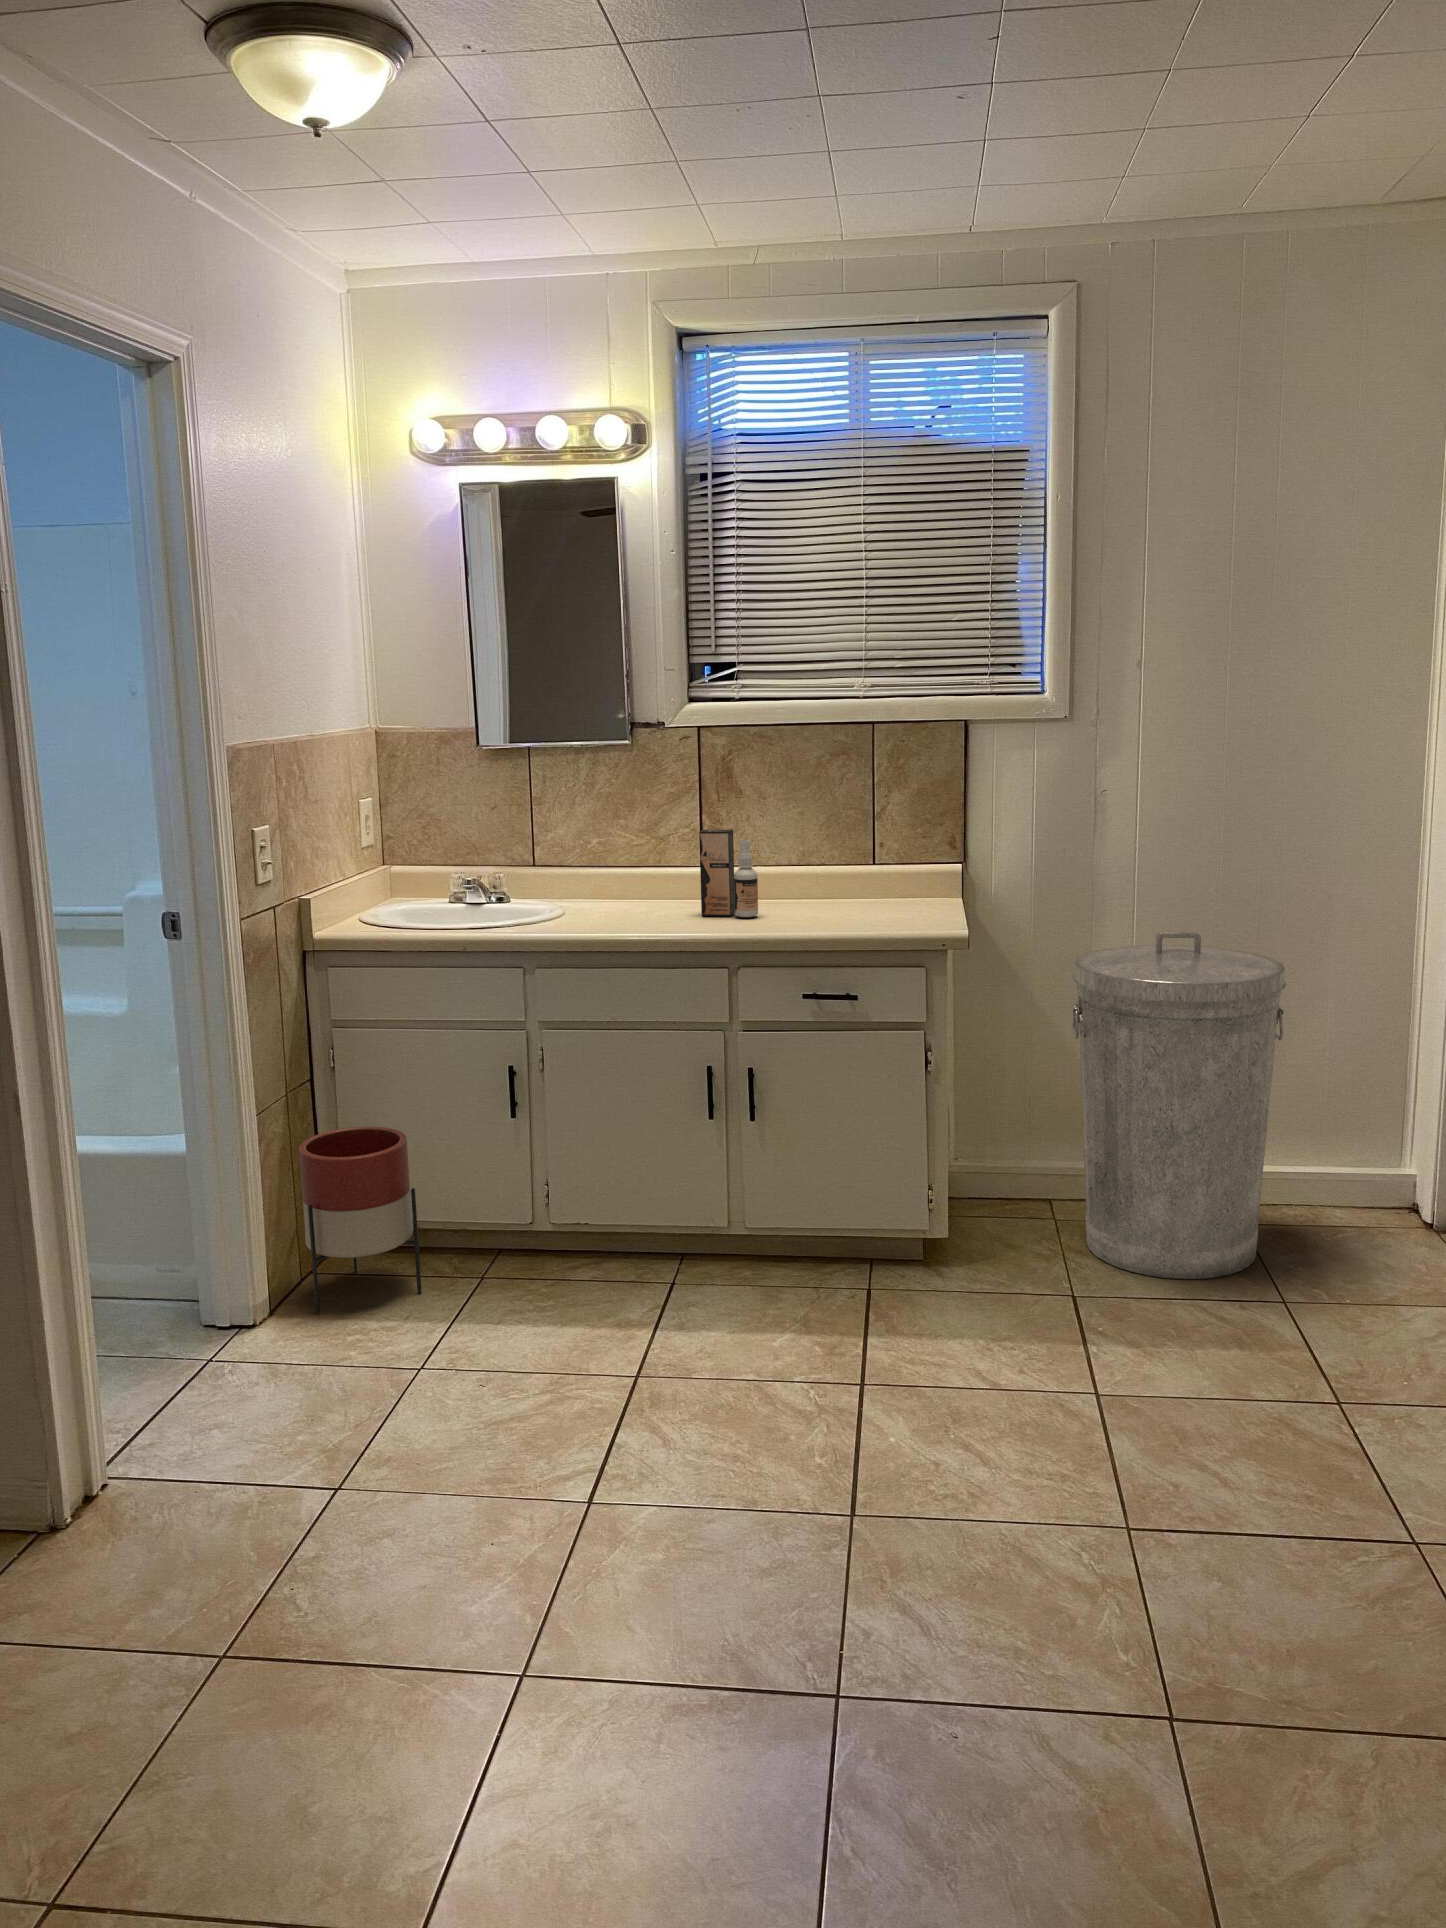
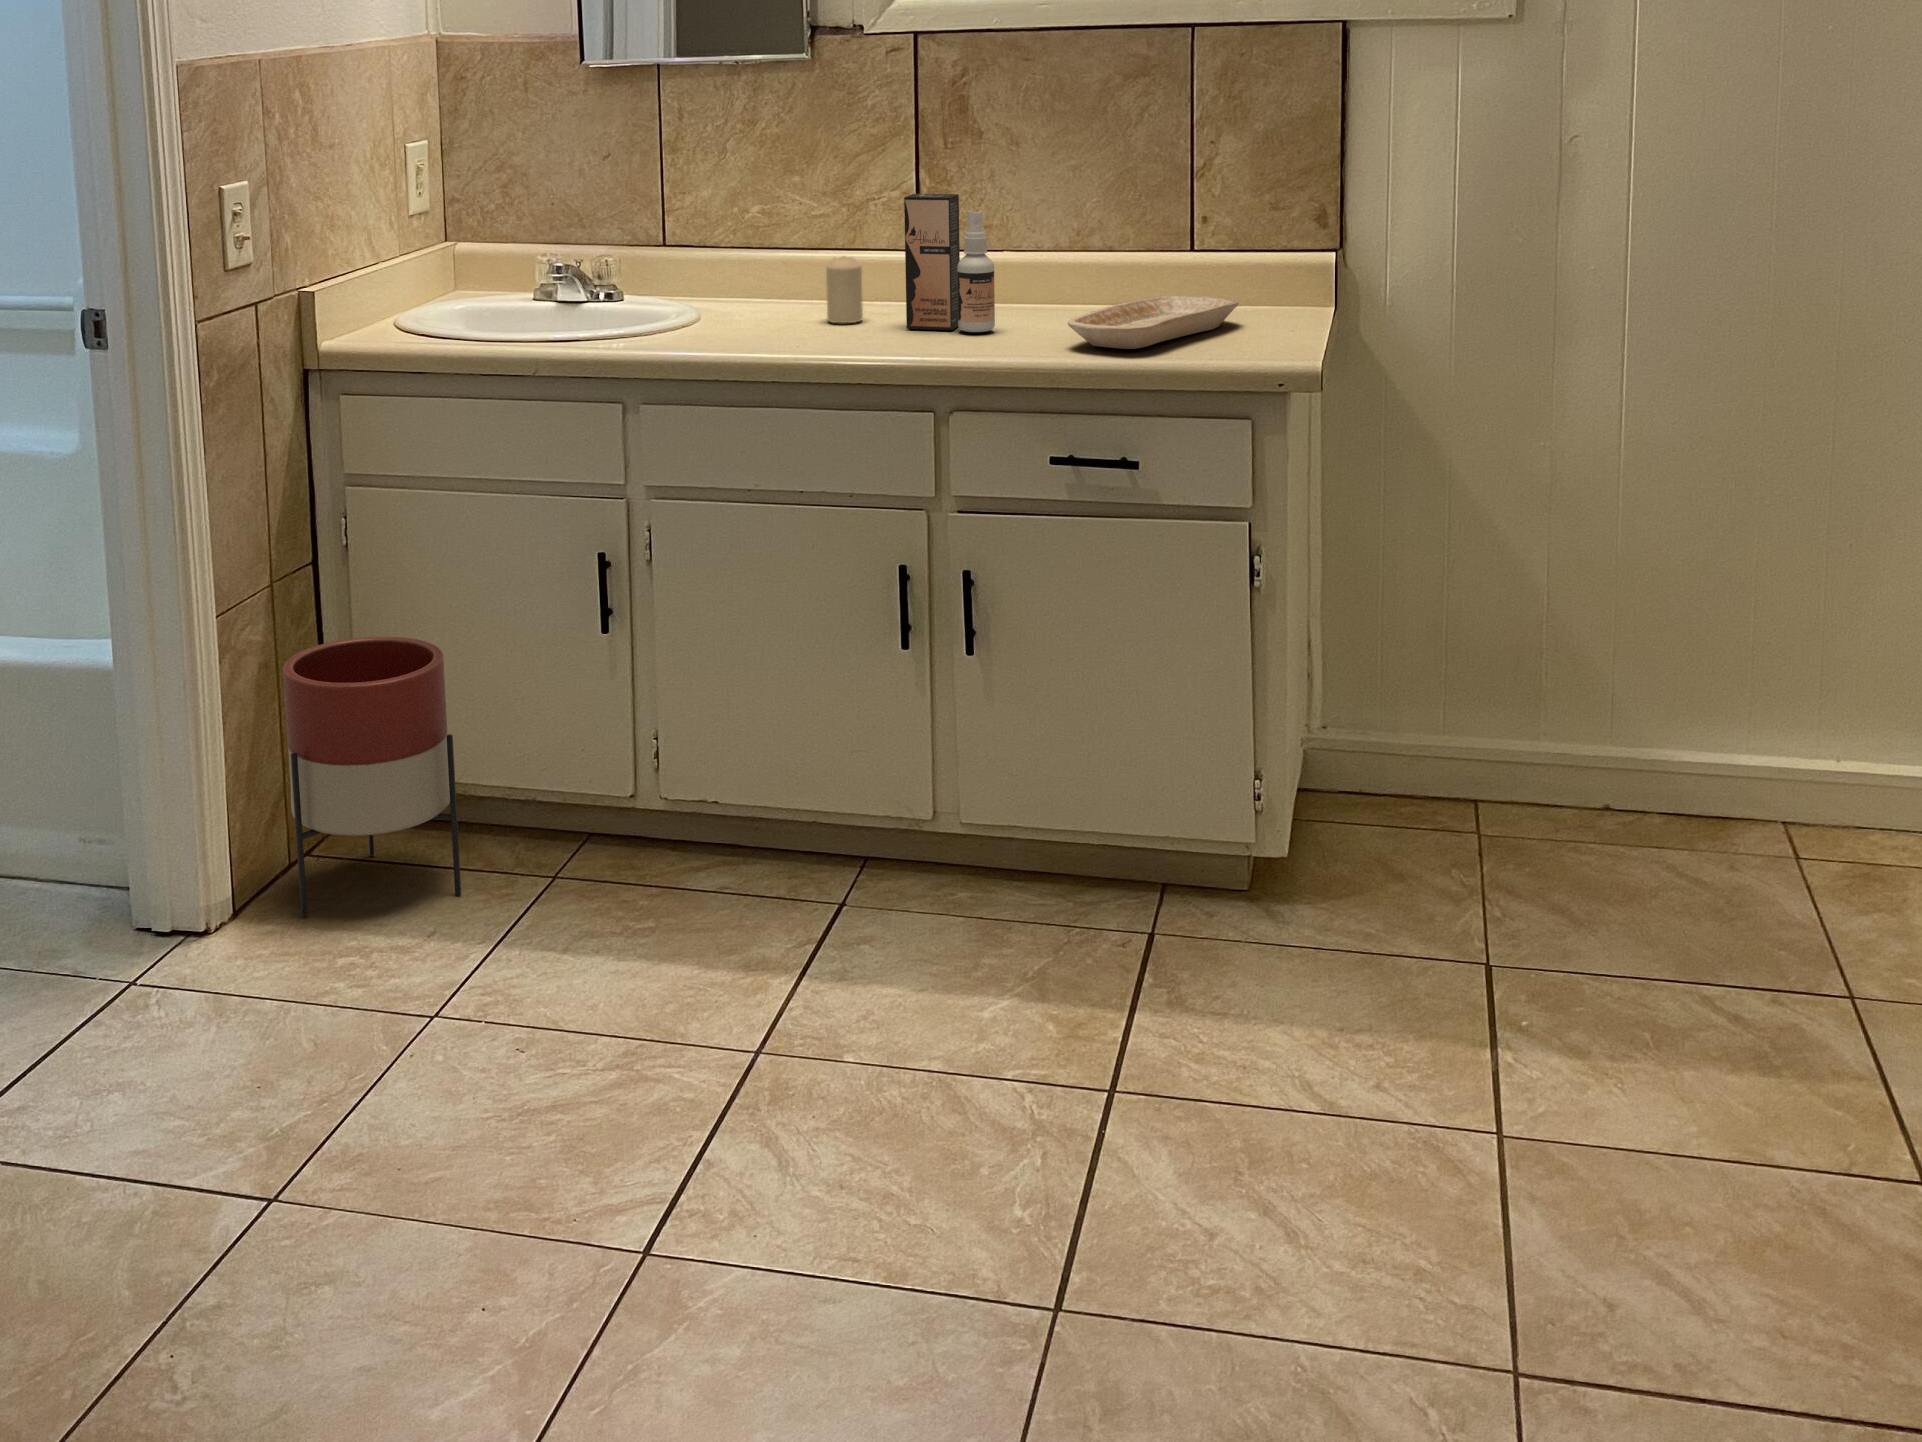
candle: none [647,870,671,913] -> present [826,256,863,323]
tray: none [808,892,909,925] -> present [1068,296,1239,349]
trash can: present [1072,932,1286,1279] -> none [1504,372,1873,951]

